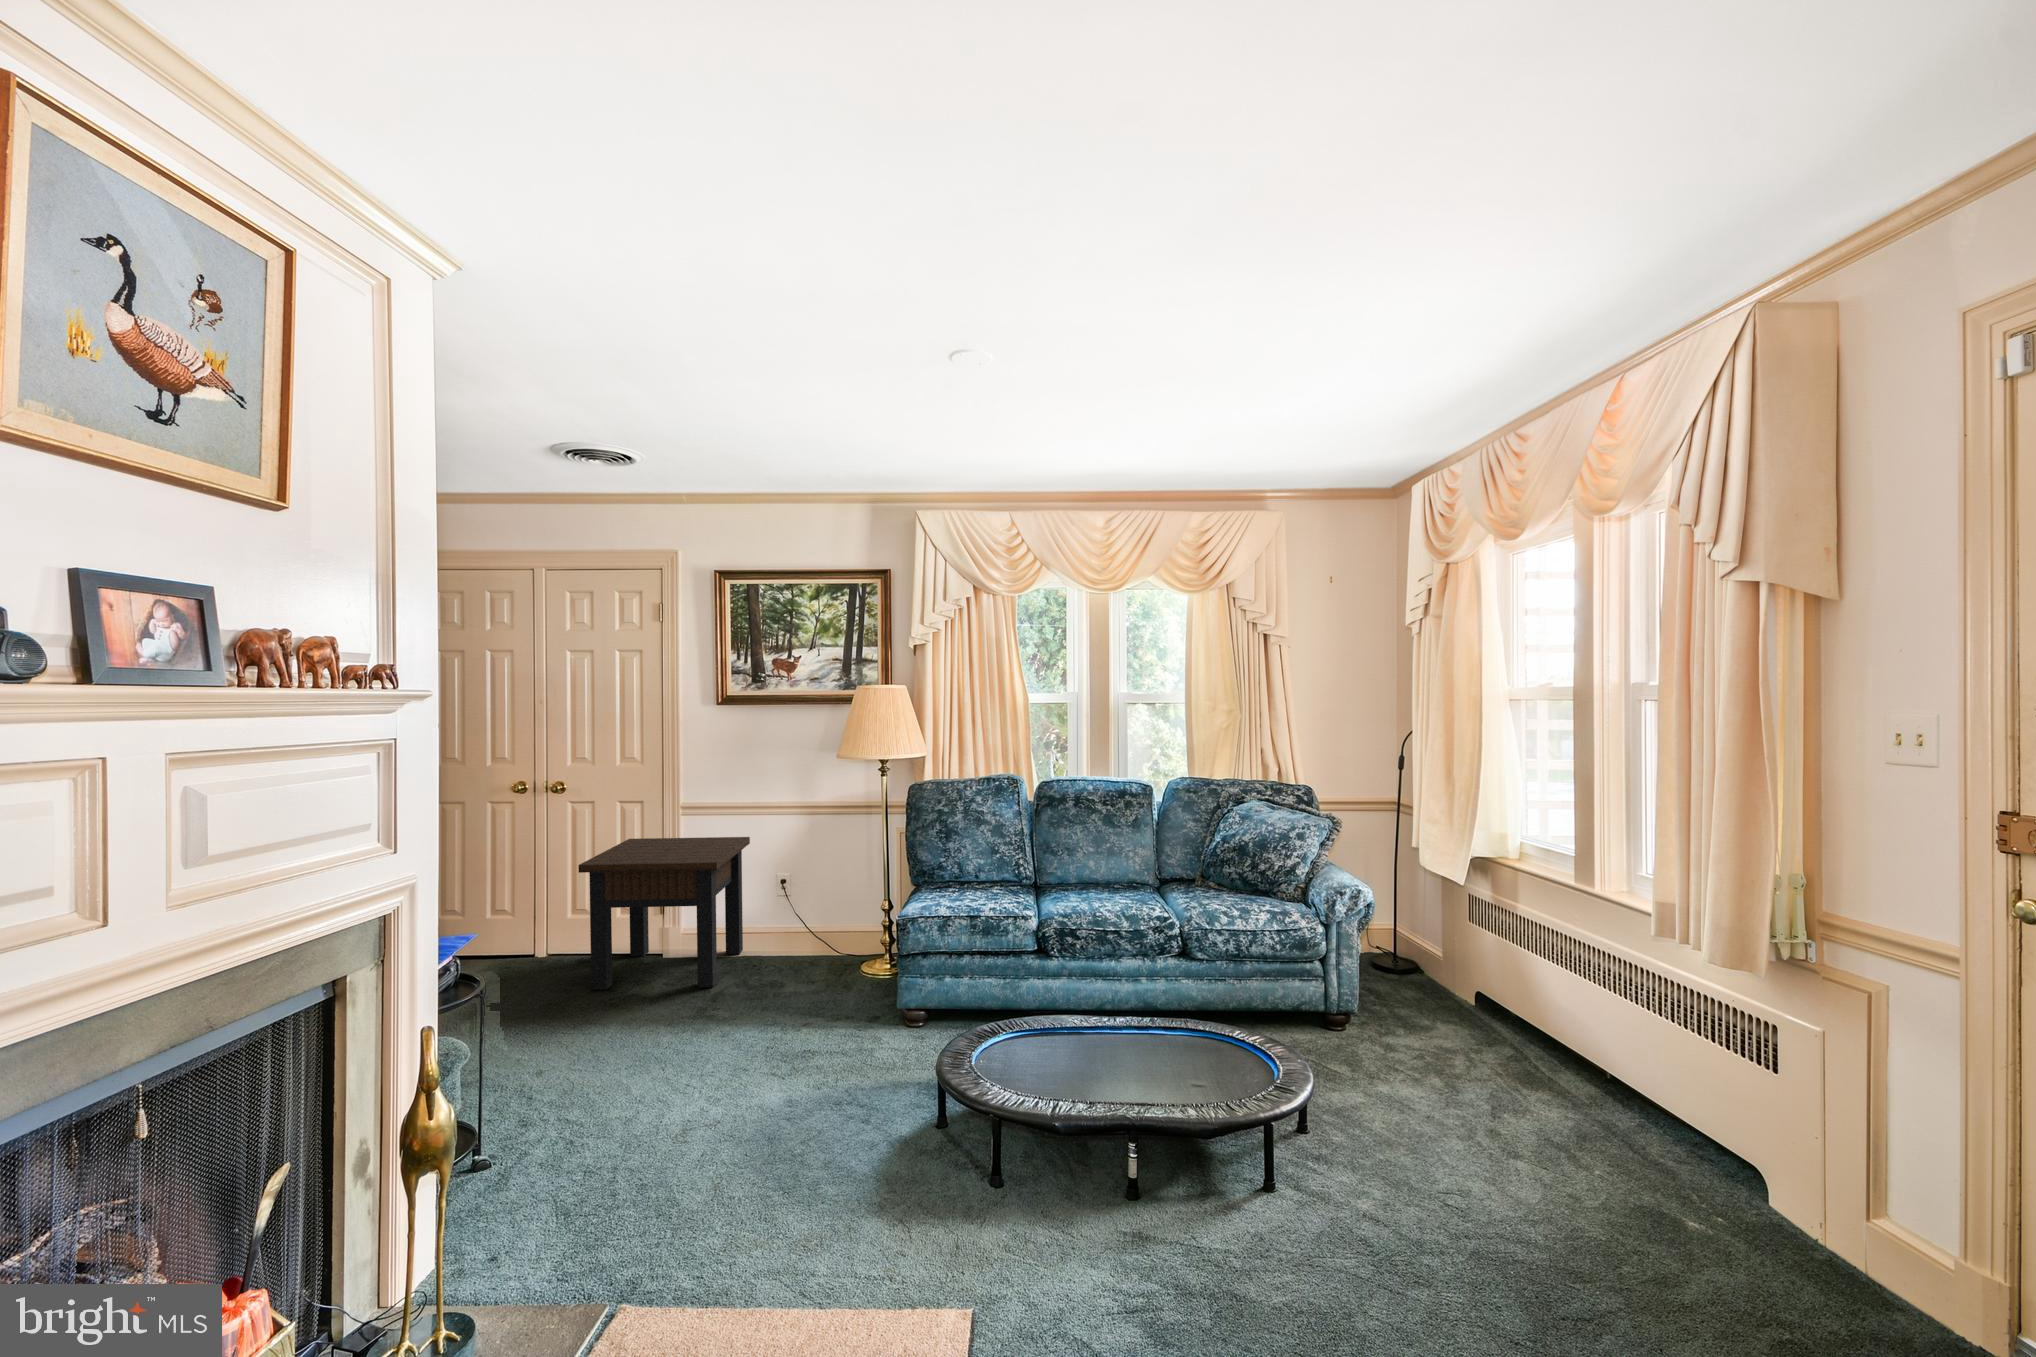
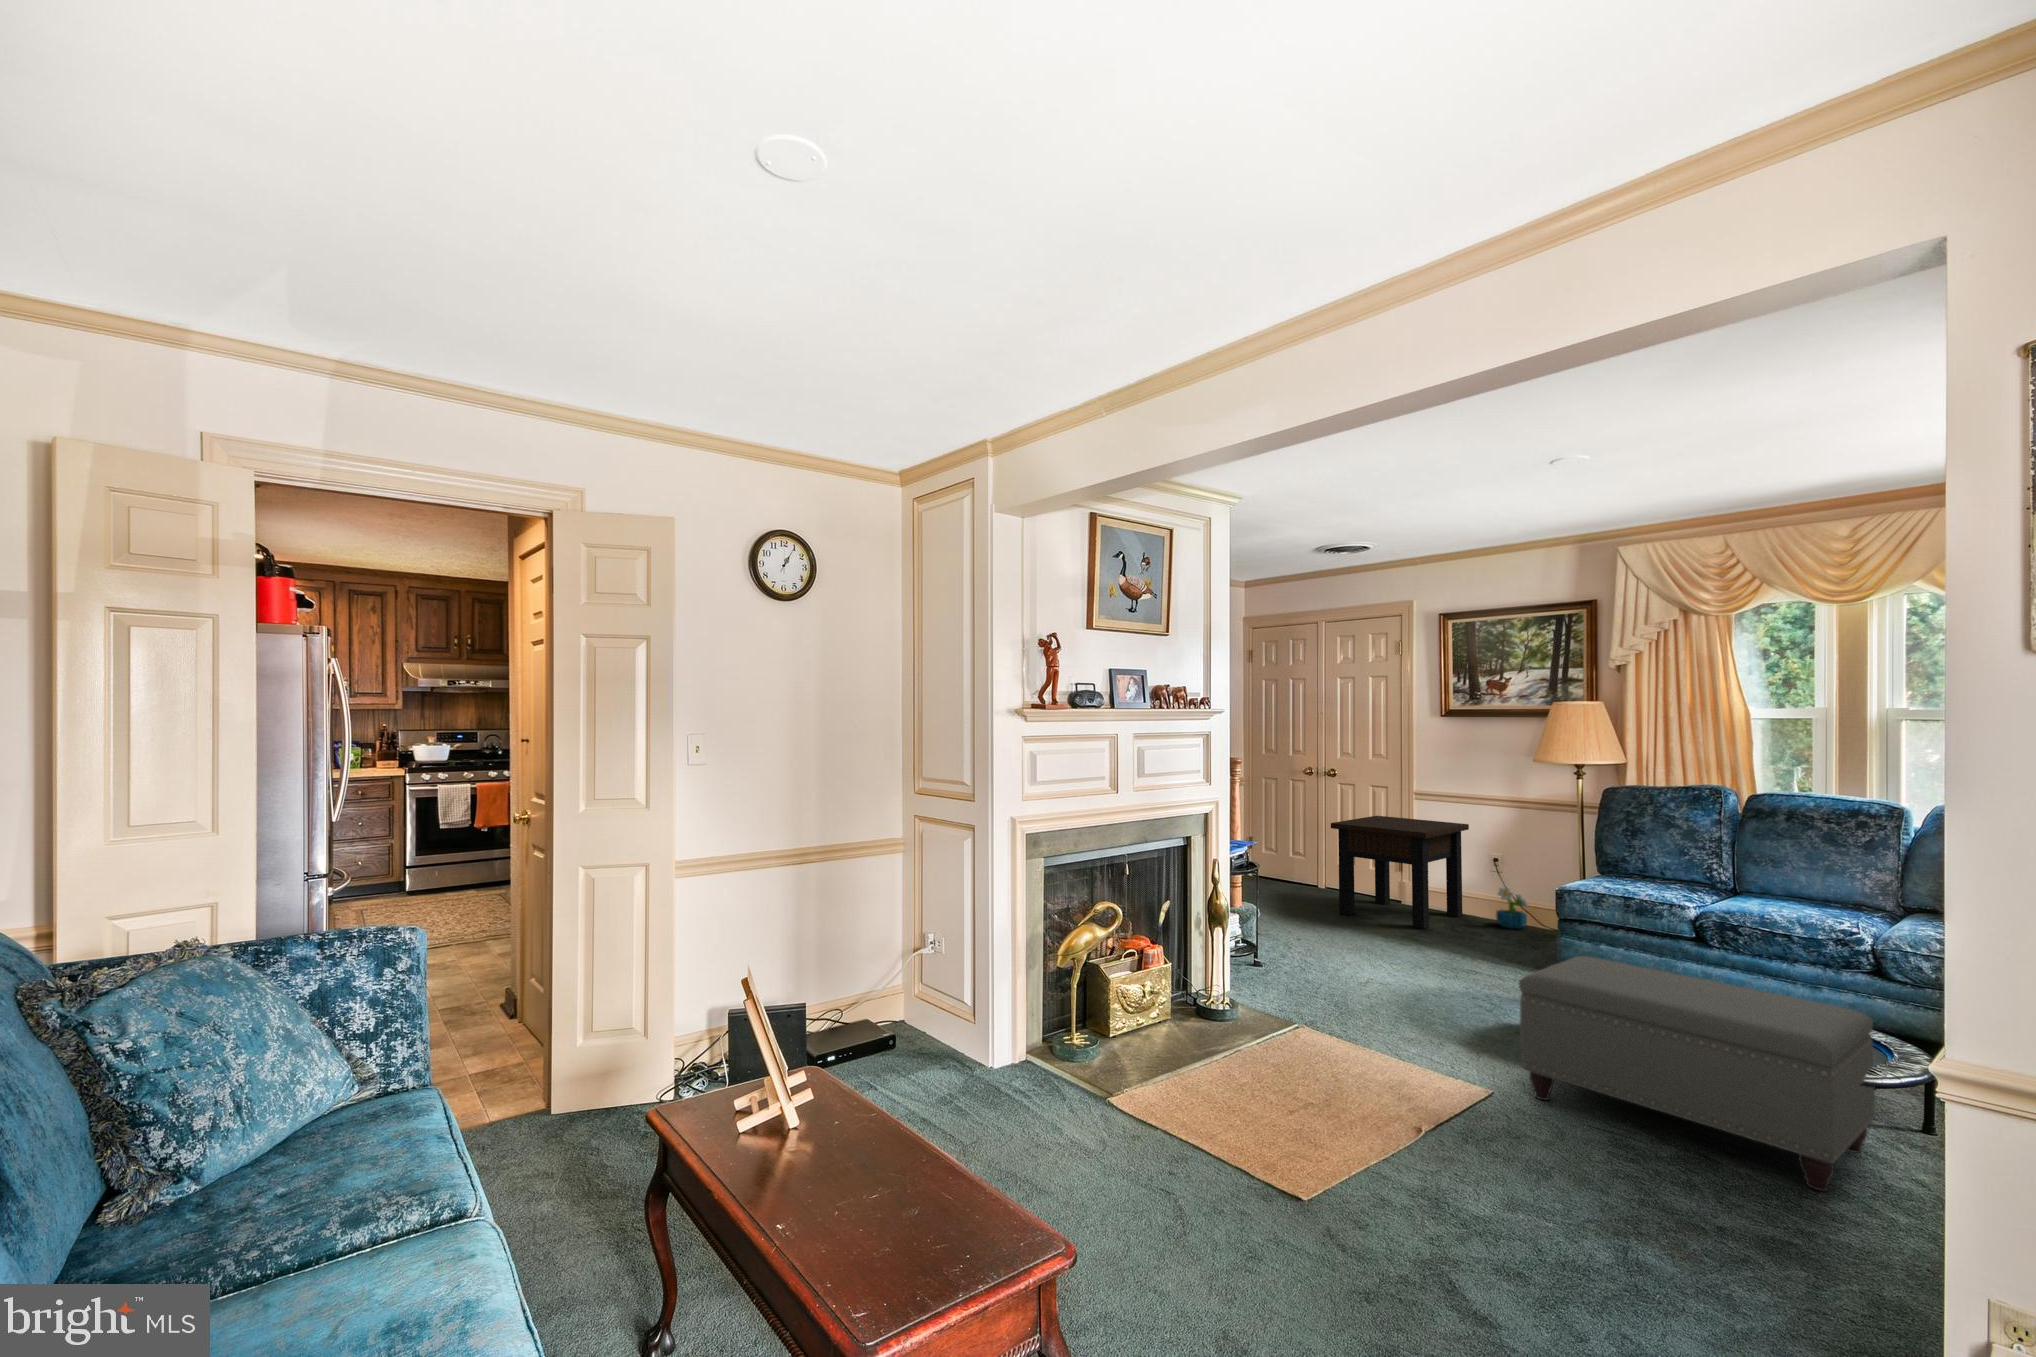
decorative plant: none [786,909,820,957] -> present [1496,888,1529,929]
ottoman: none [999,1036,1345,1279] -> present [1519,956,1875,1191]

